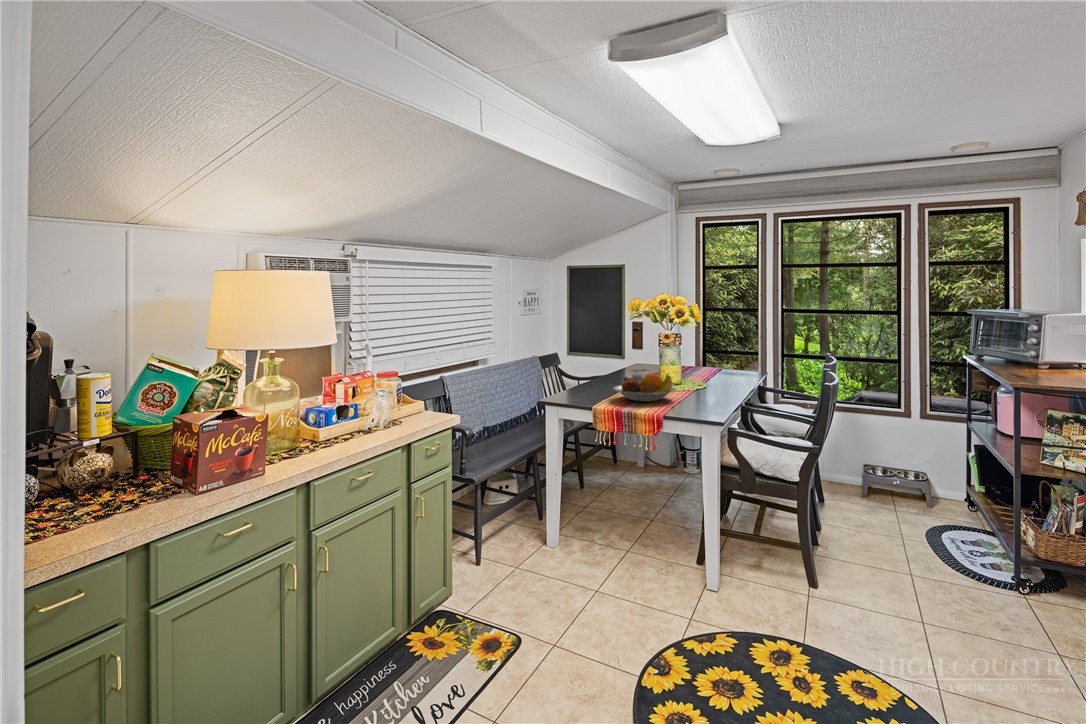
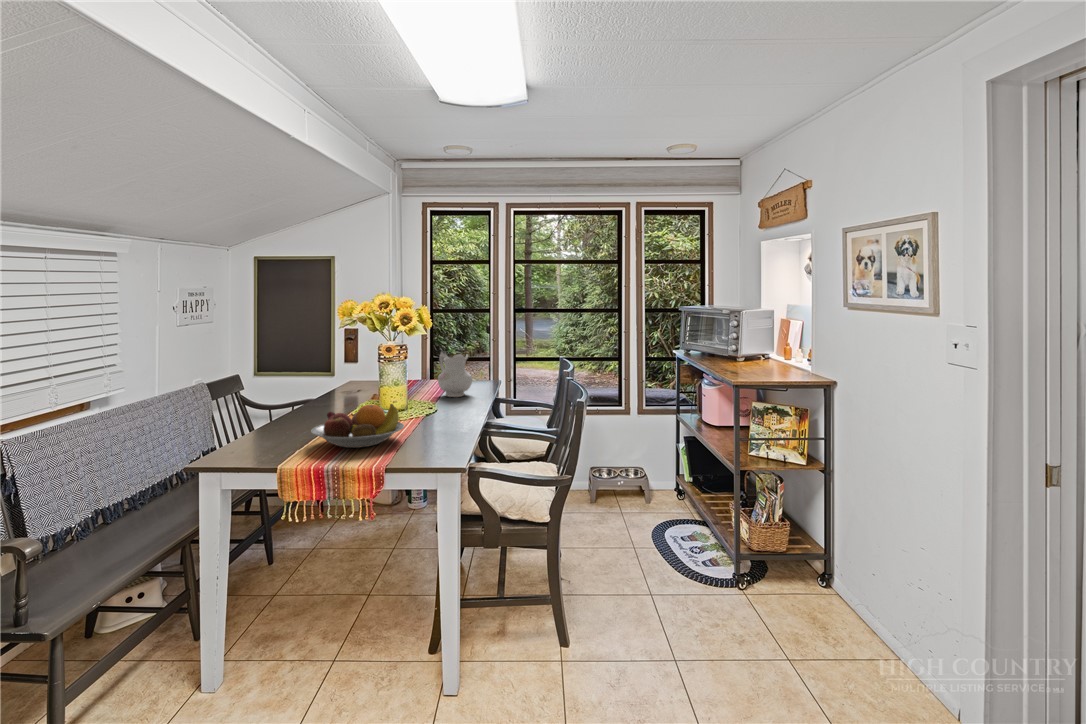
ceramic pitcher: none [704,340,732,377] -> present [438,352,472,397]

